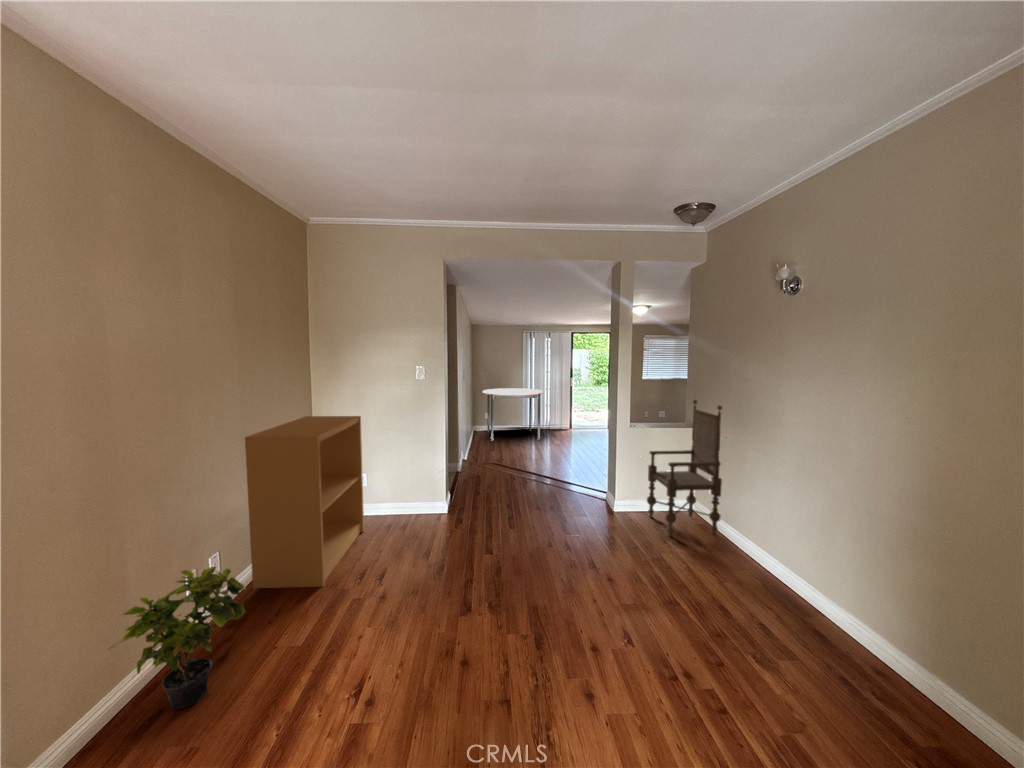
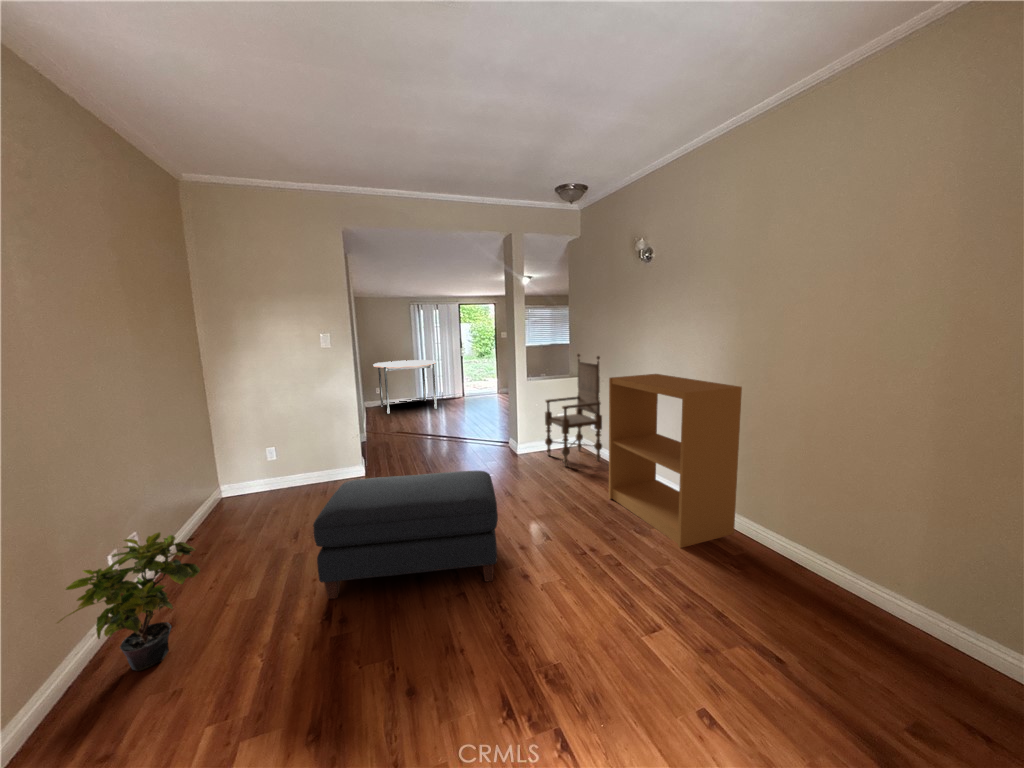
bookshelf: present [245,416,364,588] -> present [609,374,742,548]
ottoman: none [354,529,562,694] -> present [313,471,498,599]

